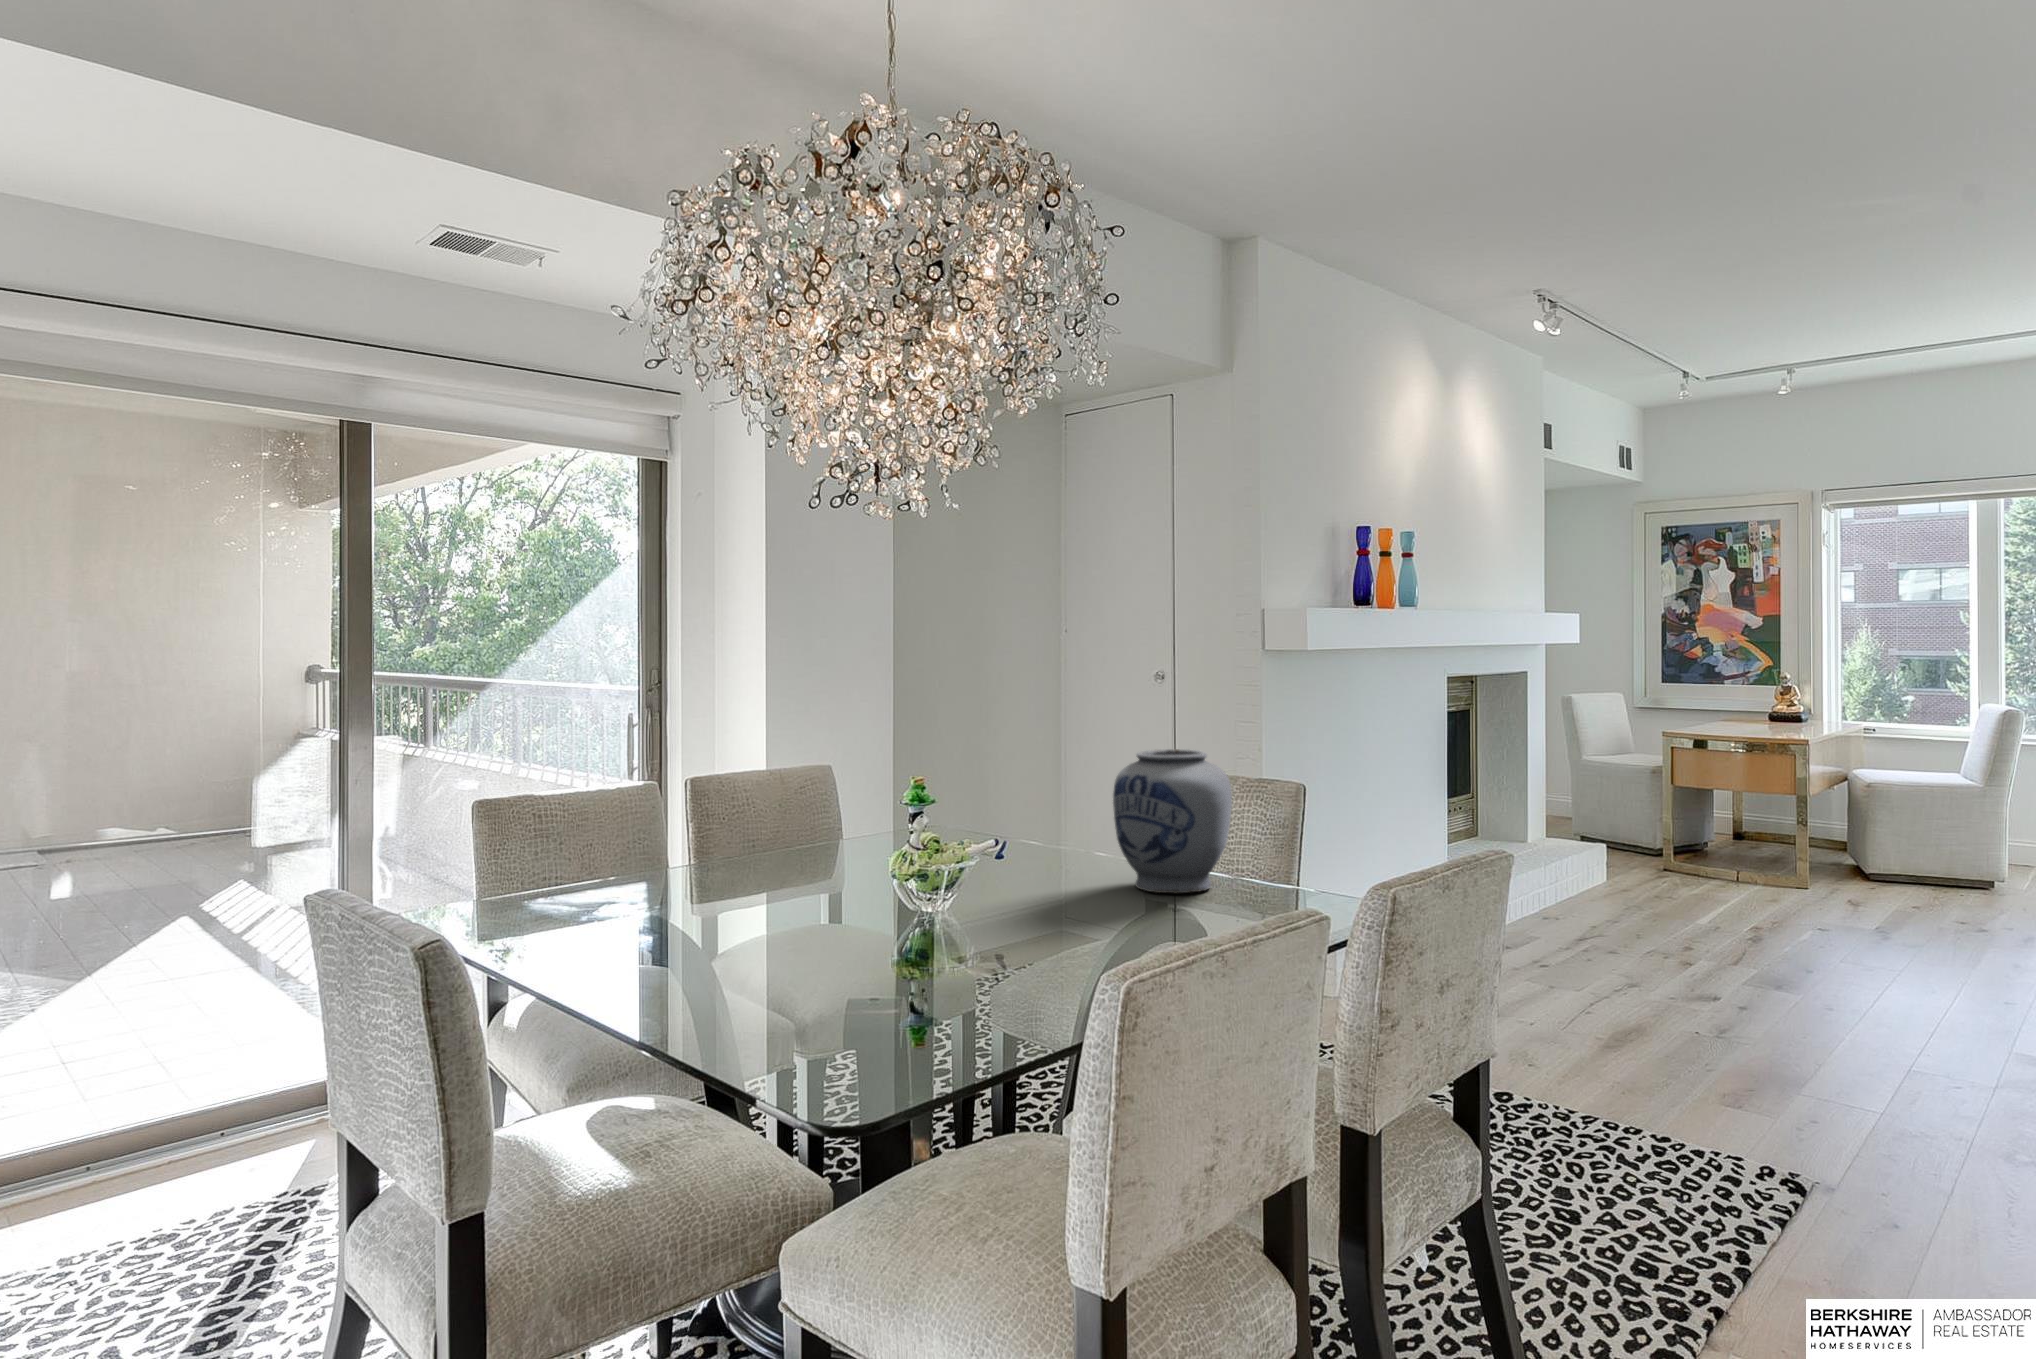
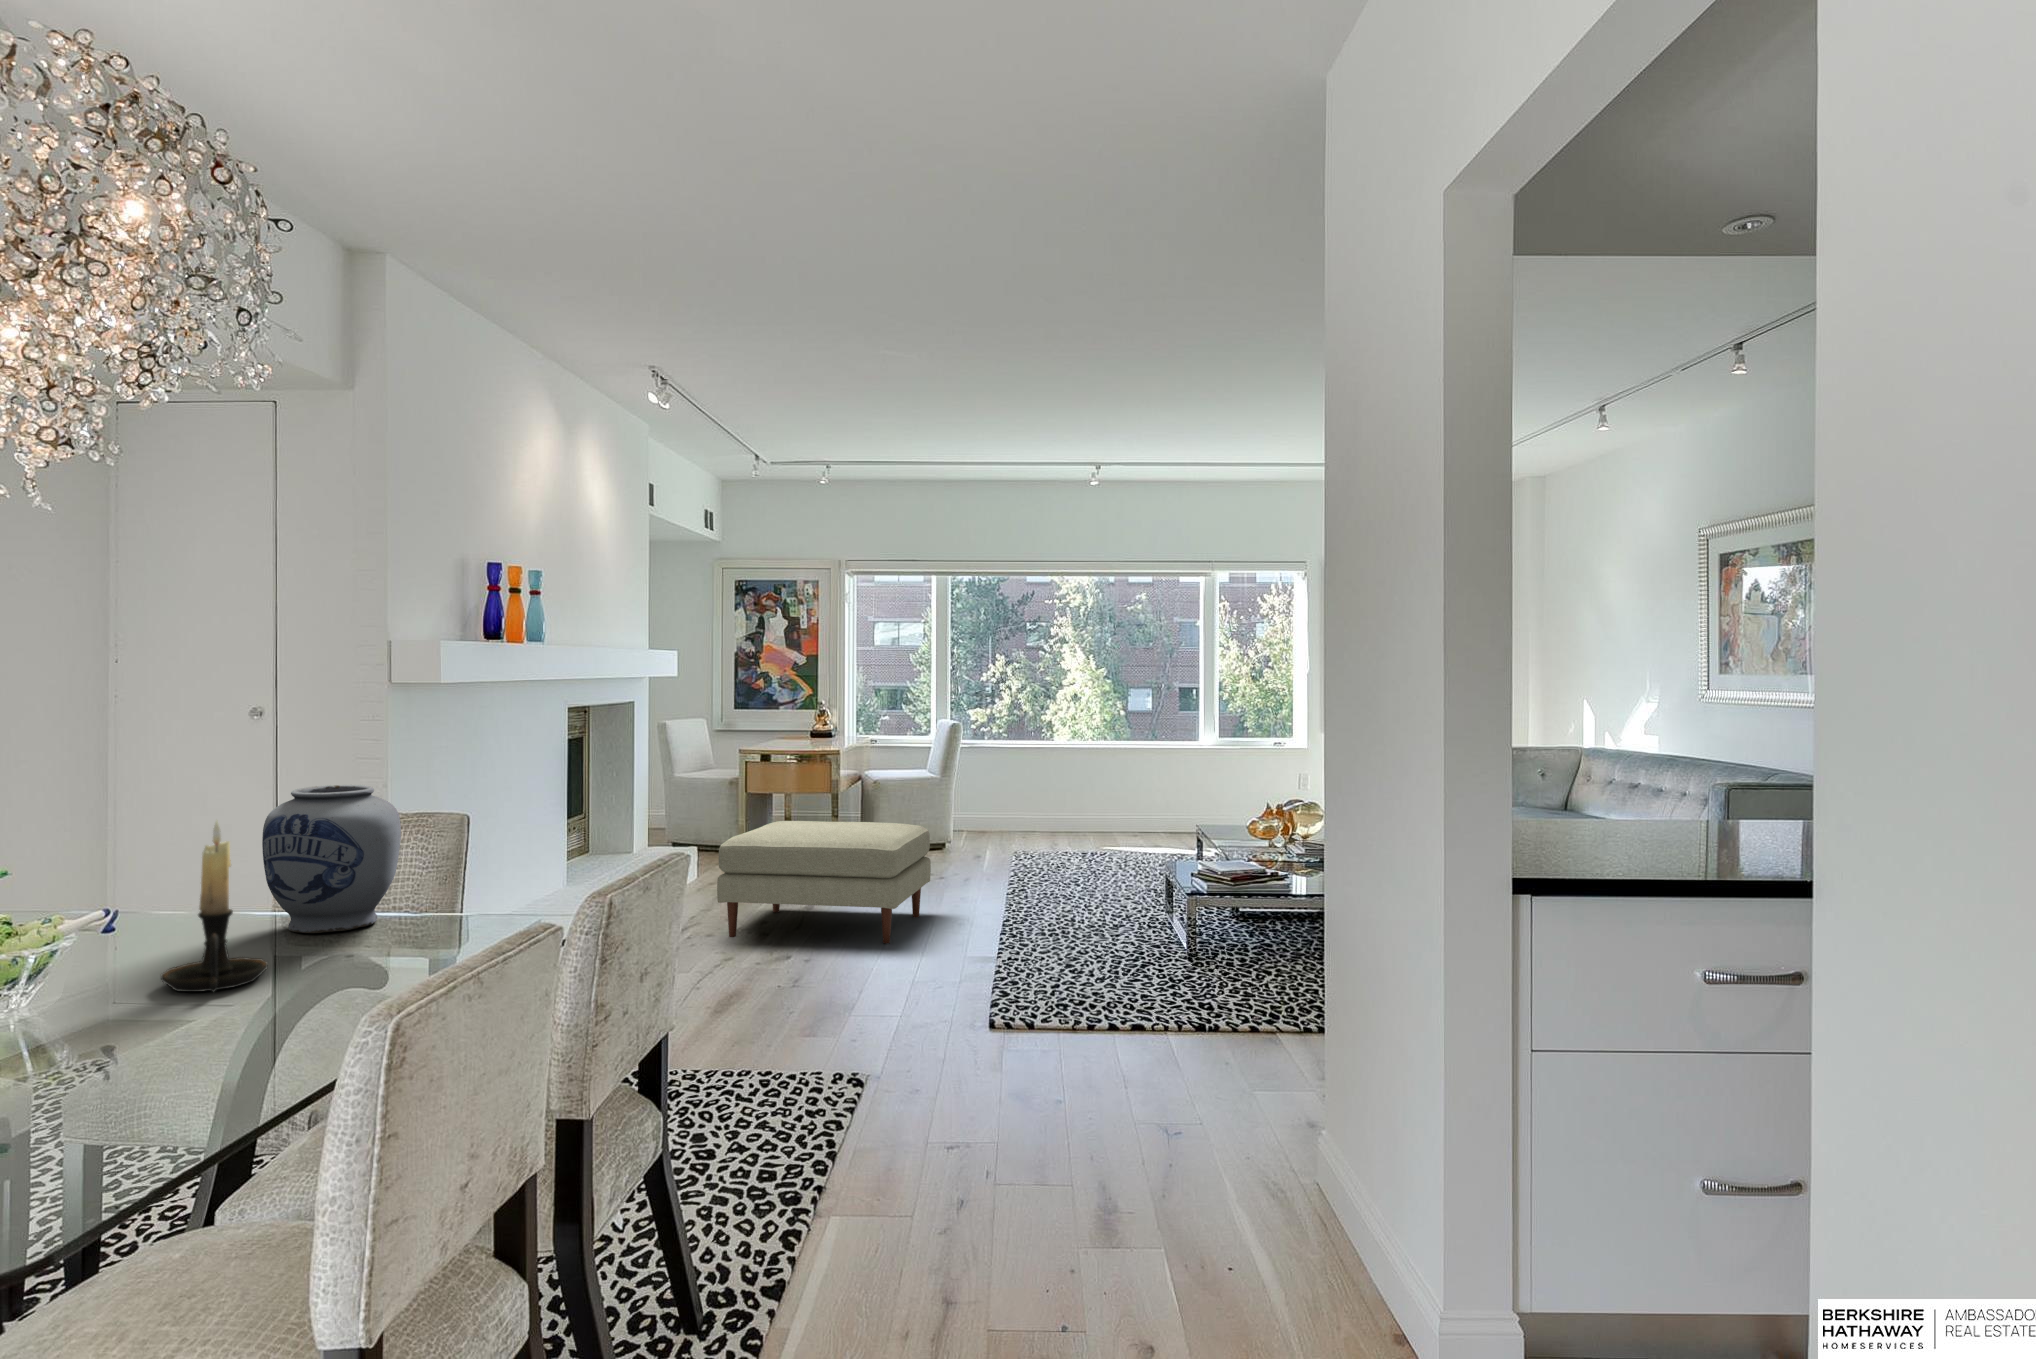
candle holder: none [1025,774,1106,936] -> present [161,822,268,993]
ottoman: none [1622,827,1947,1005] -> present [717,821,931,944]

